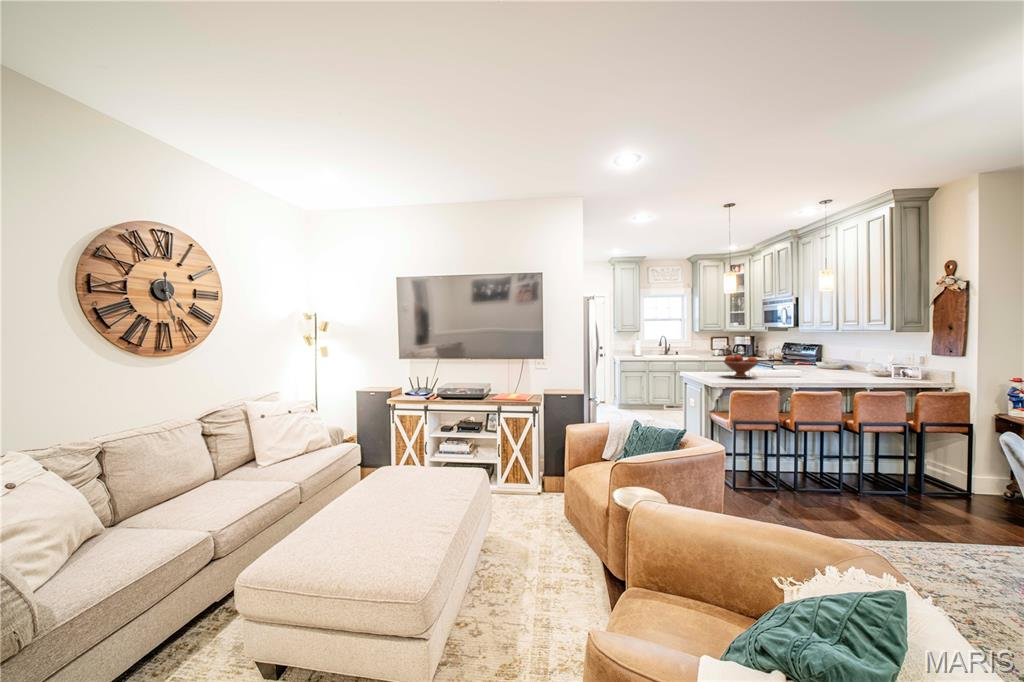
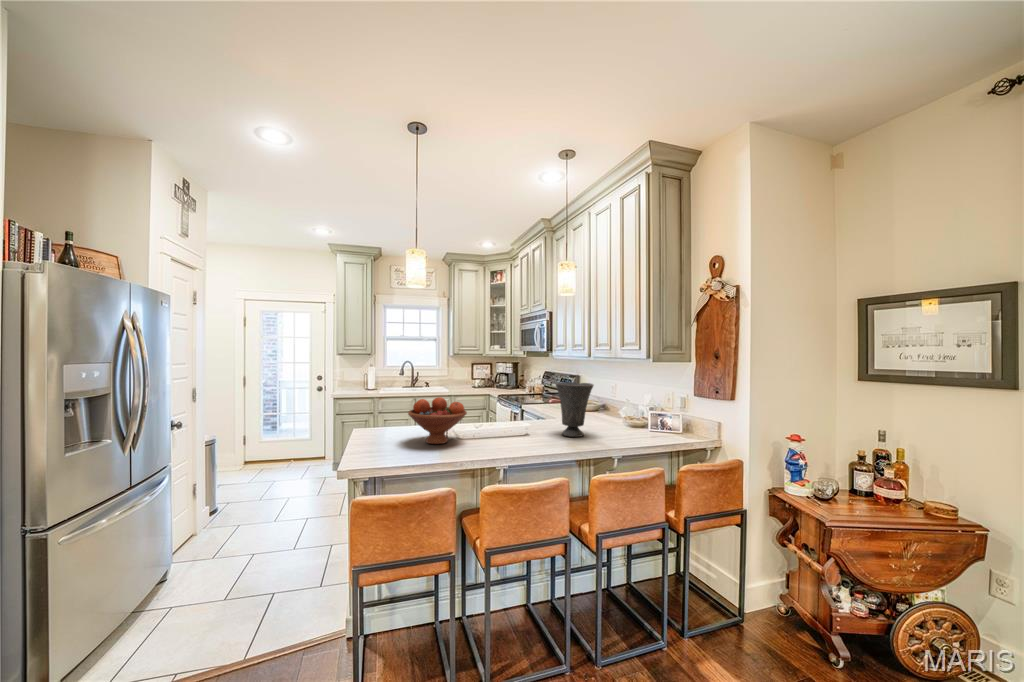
vase: none [814,347,844,378] -> present [556,382,594,437]

